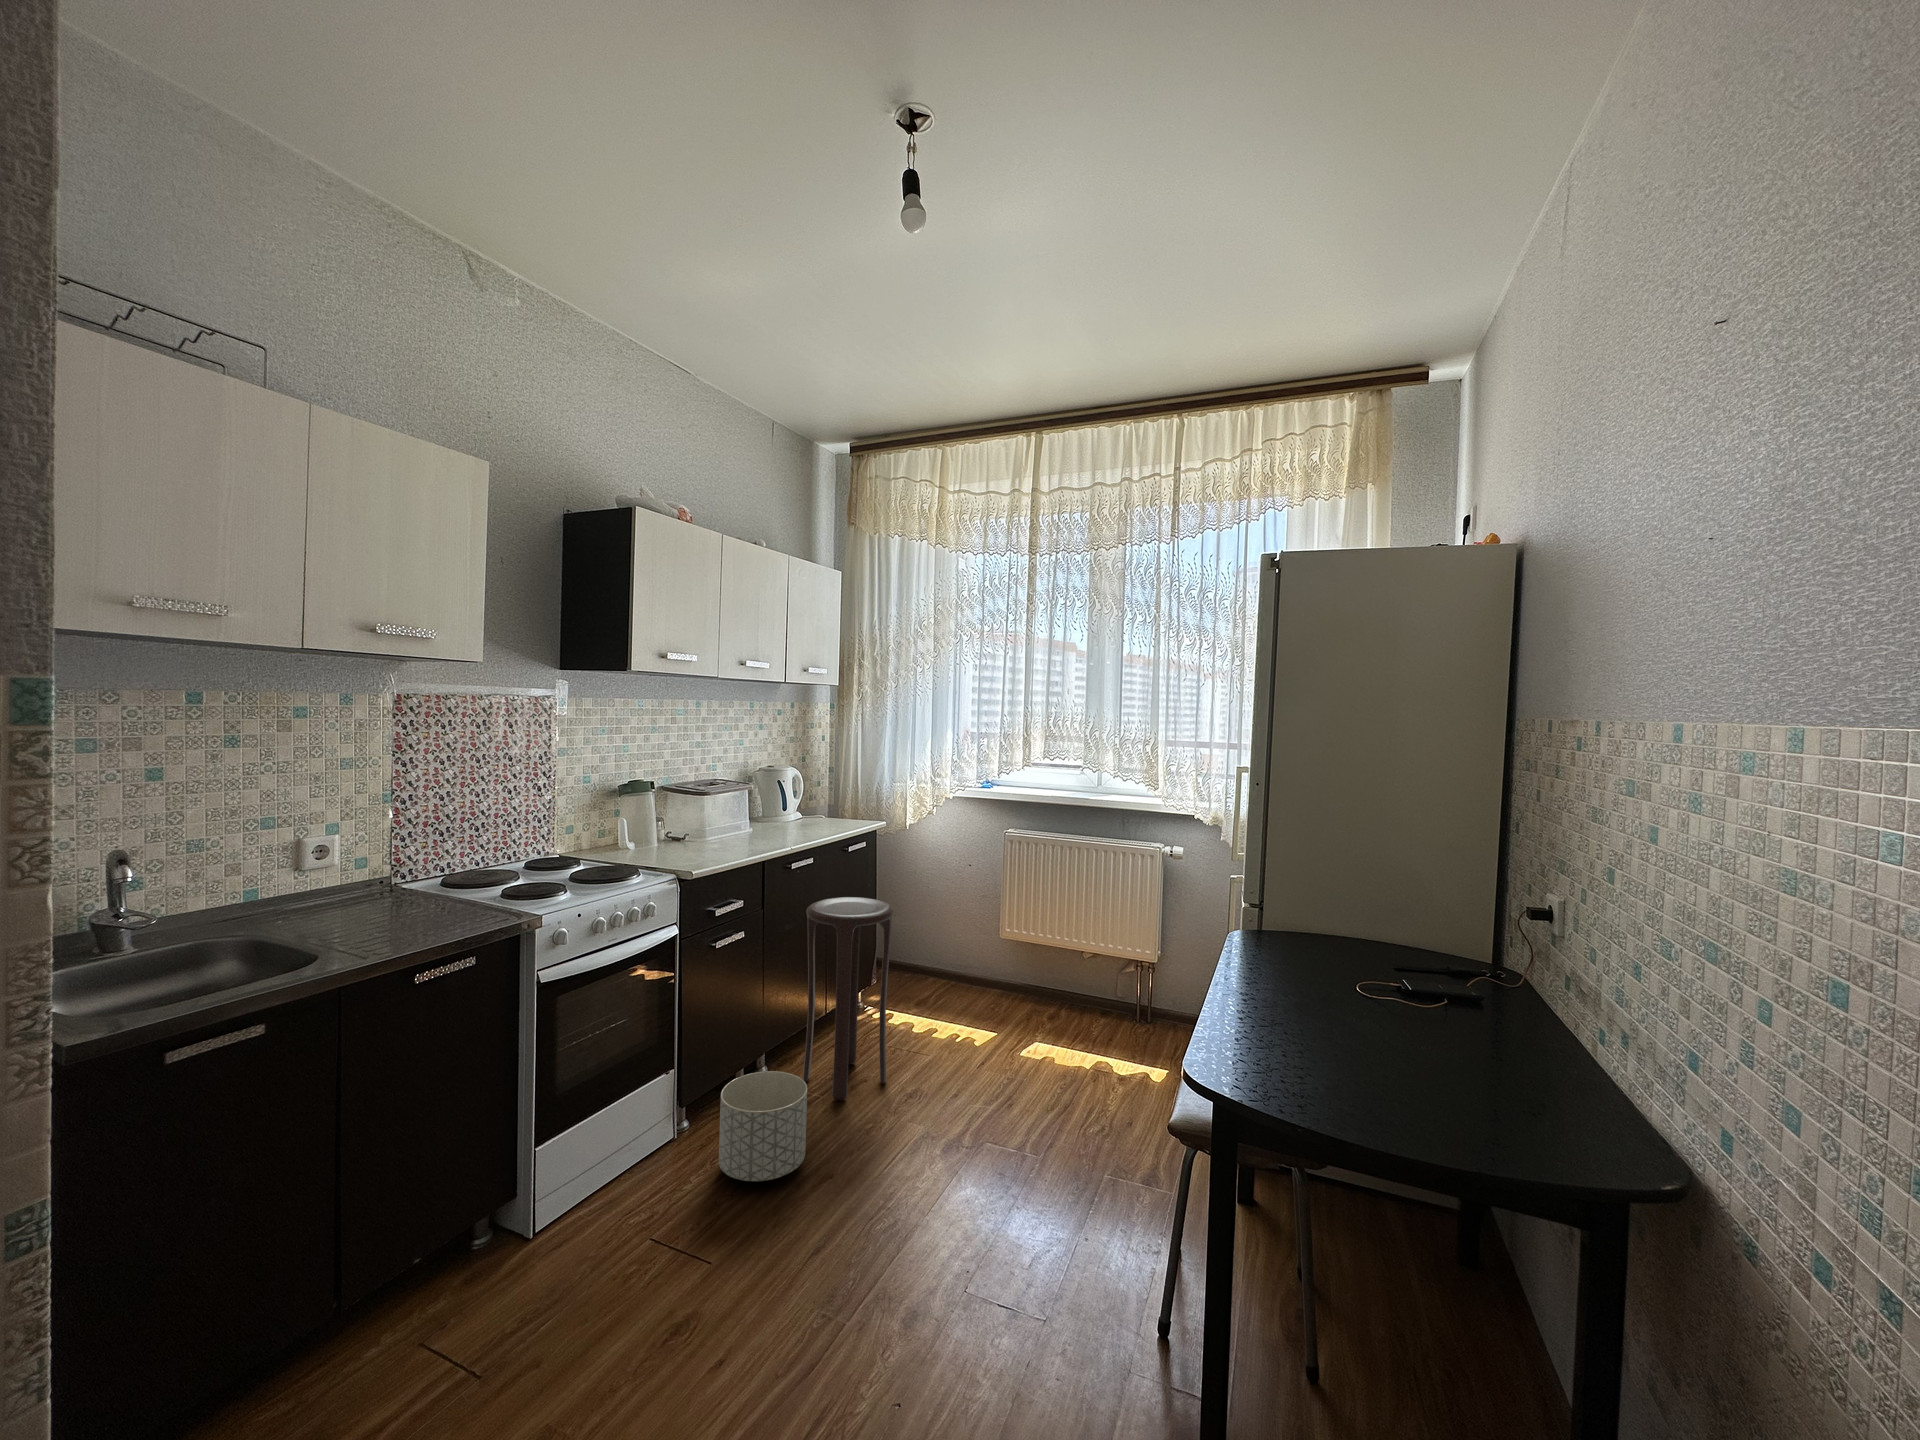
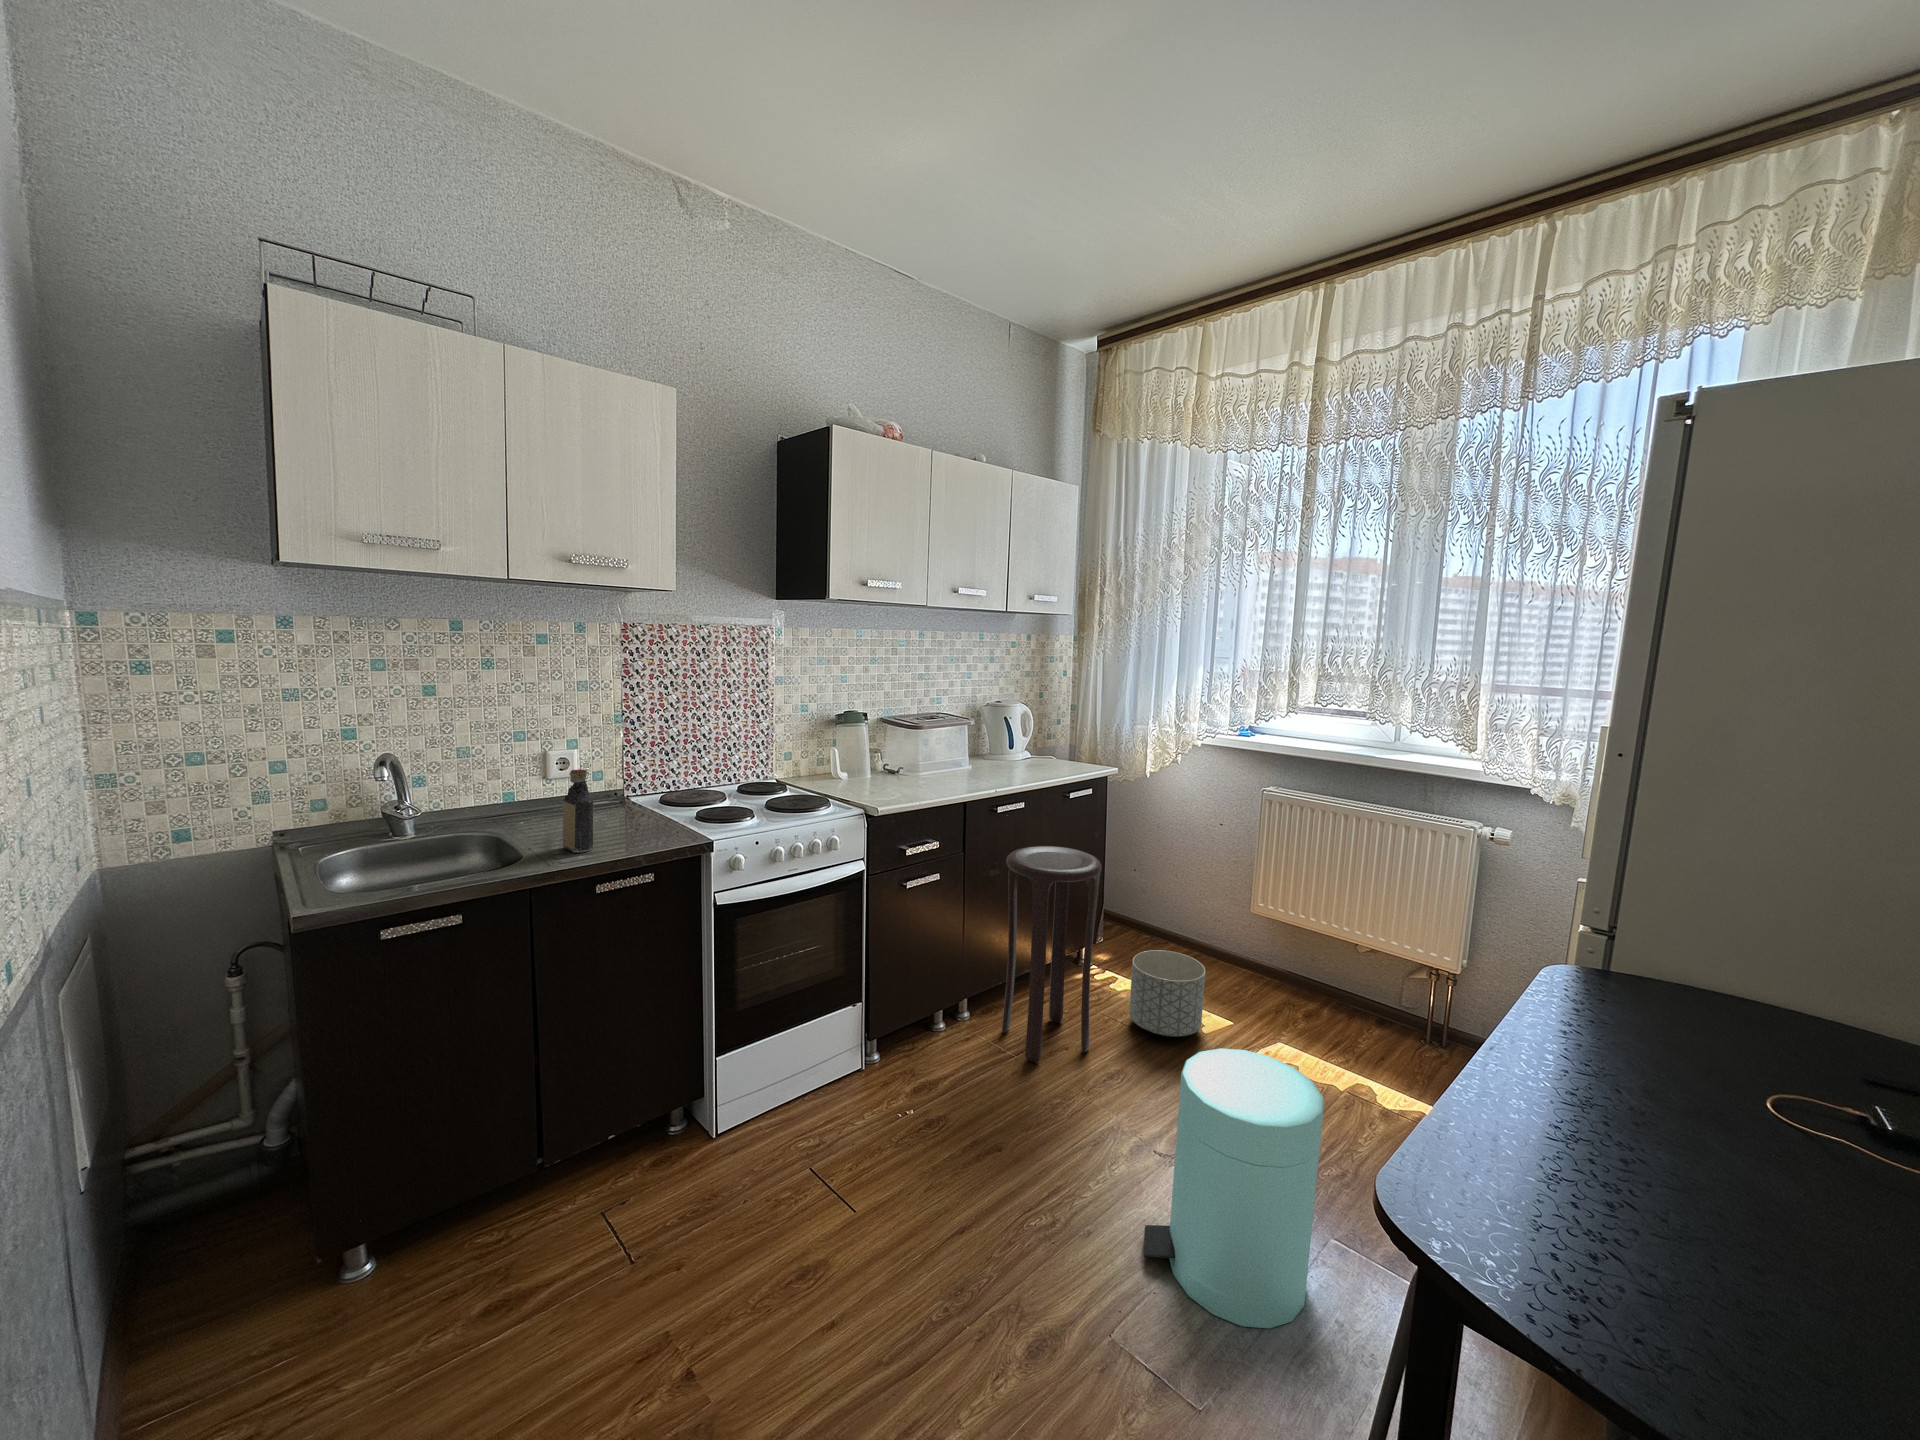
bottle: none [377,849,418,939] -> present [563,769,593,853]
trash can: none [975,1033,1106,1246] -> present [1144,1048,1324,1329]
planter: present [719,1071,807,1181] -> present [1129,950,1205,1037]

